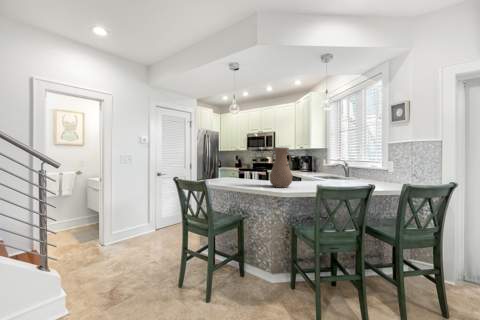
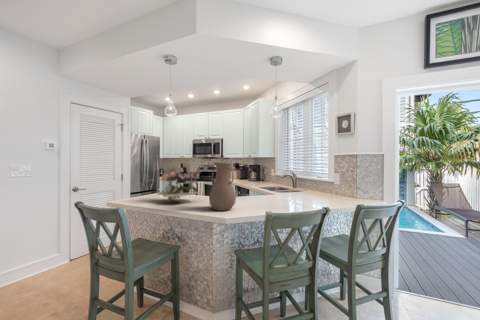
flower arrangement: none [225,153,261,181] -> present [158,167,201,200]

